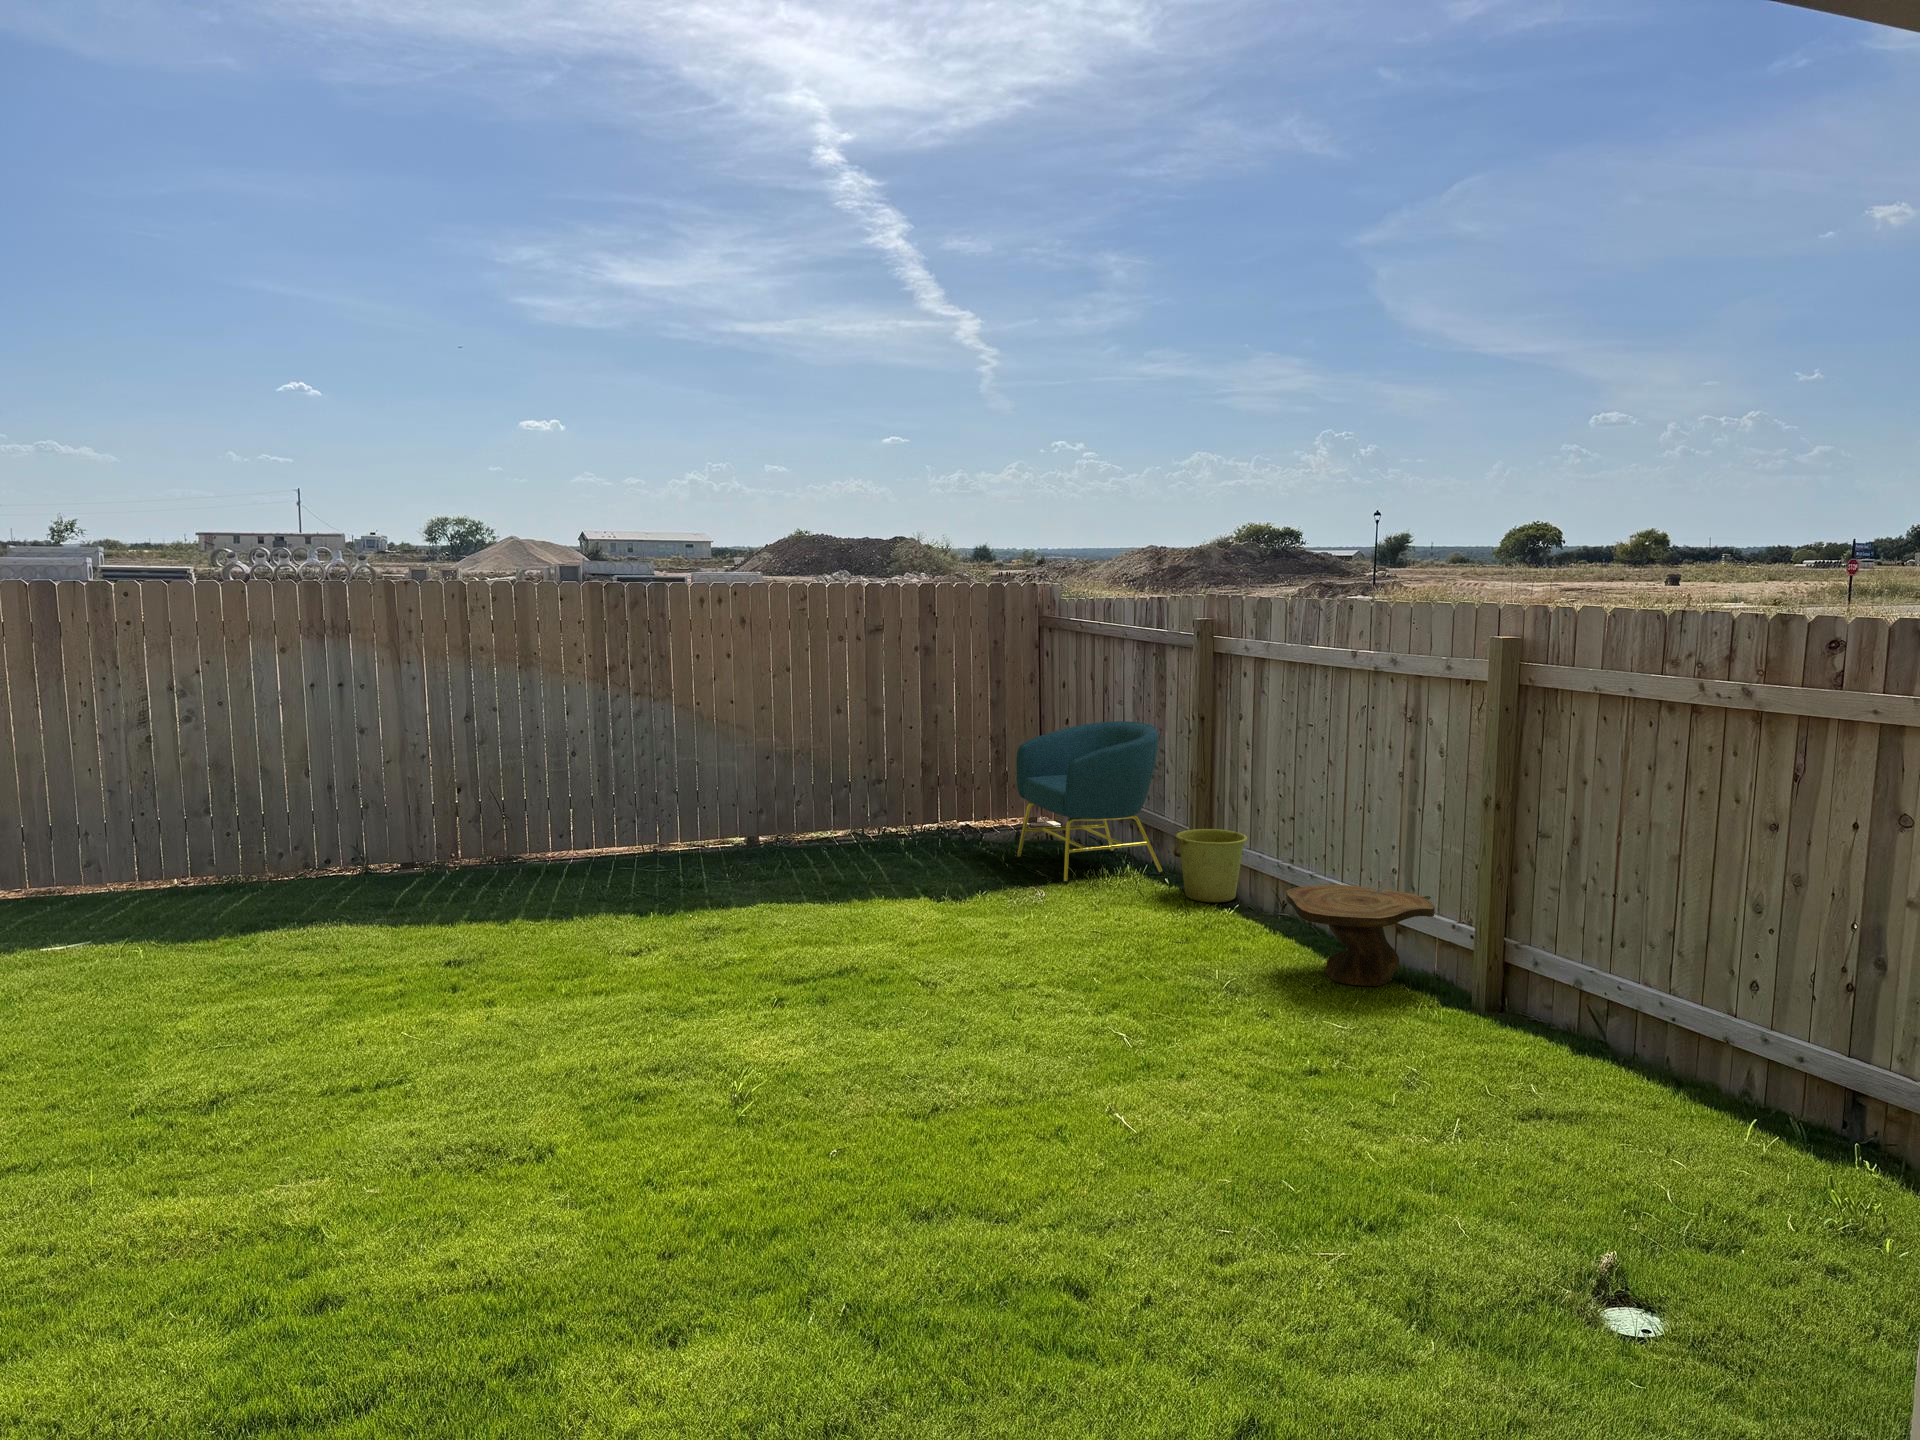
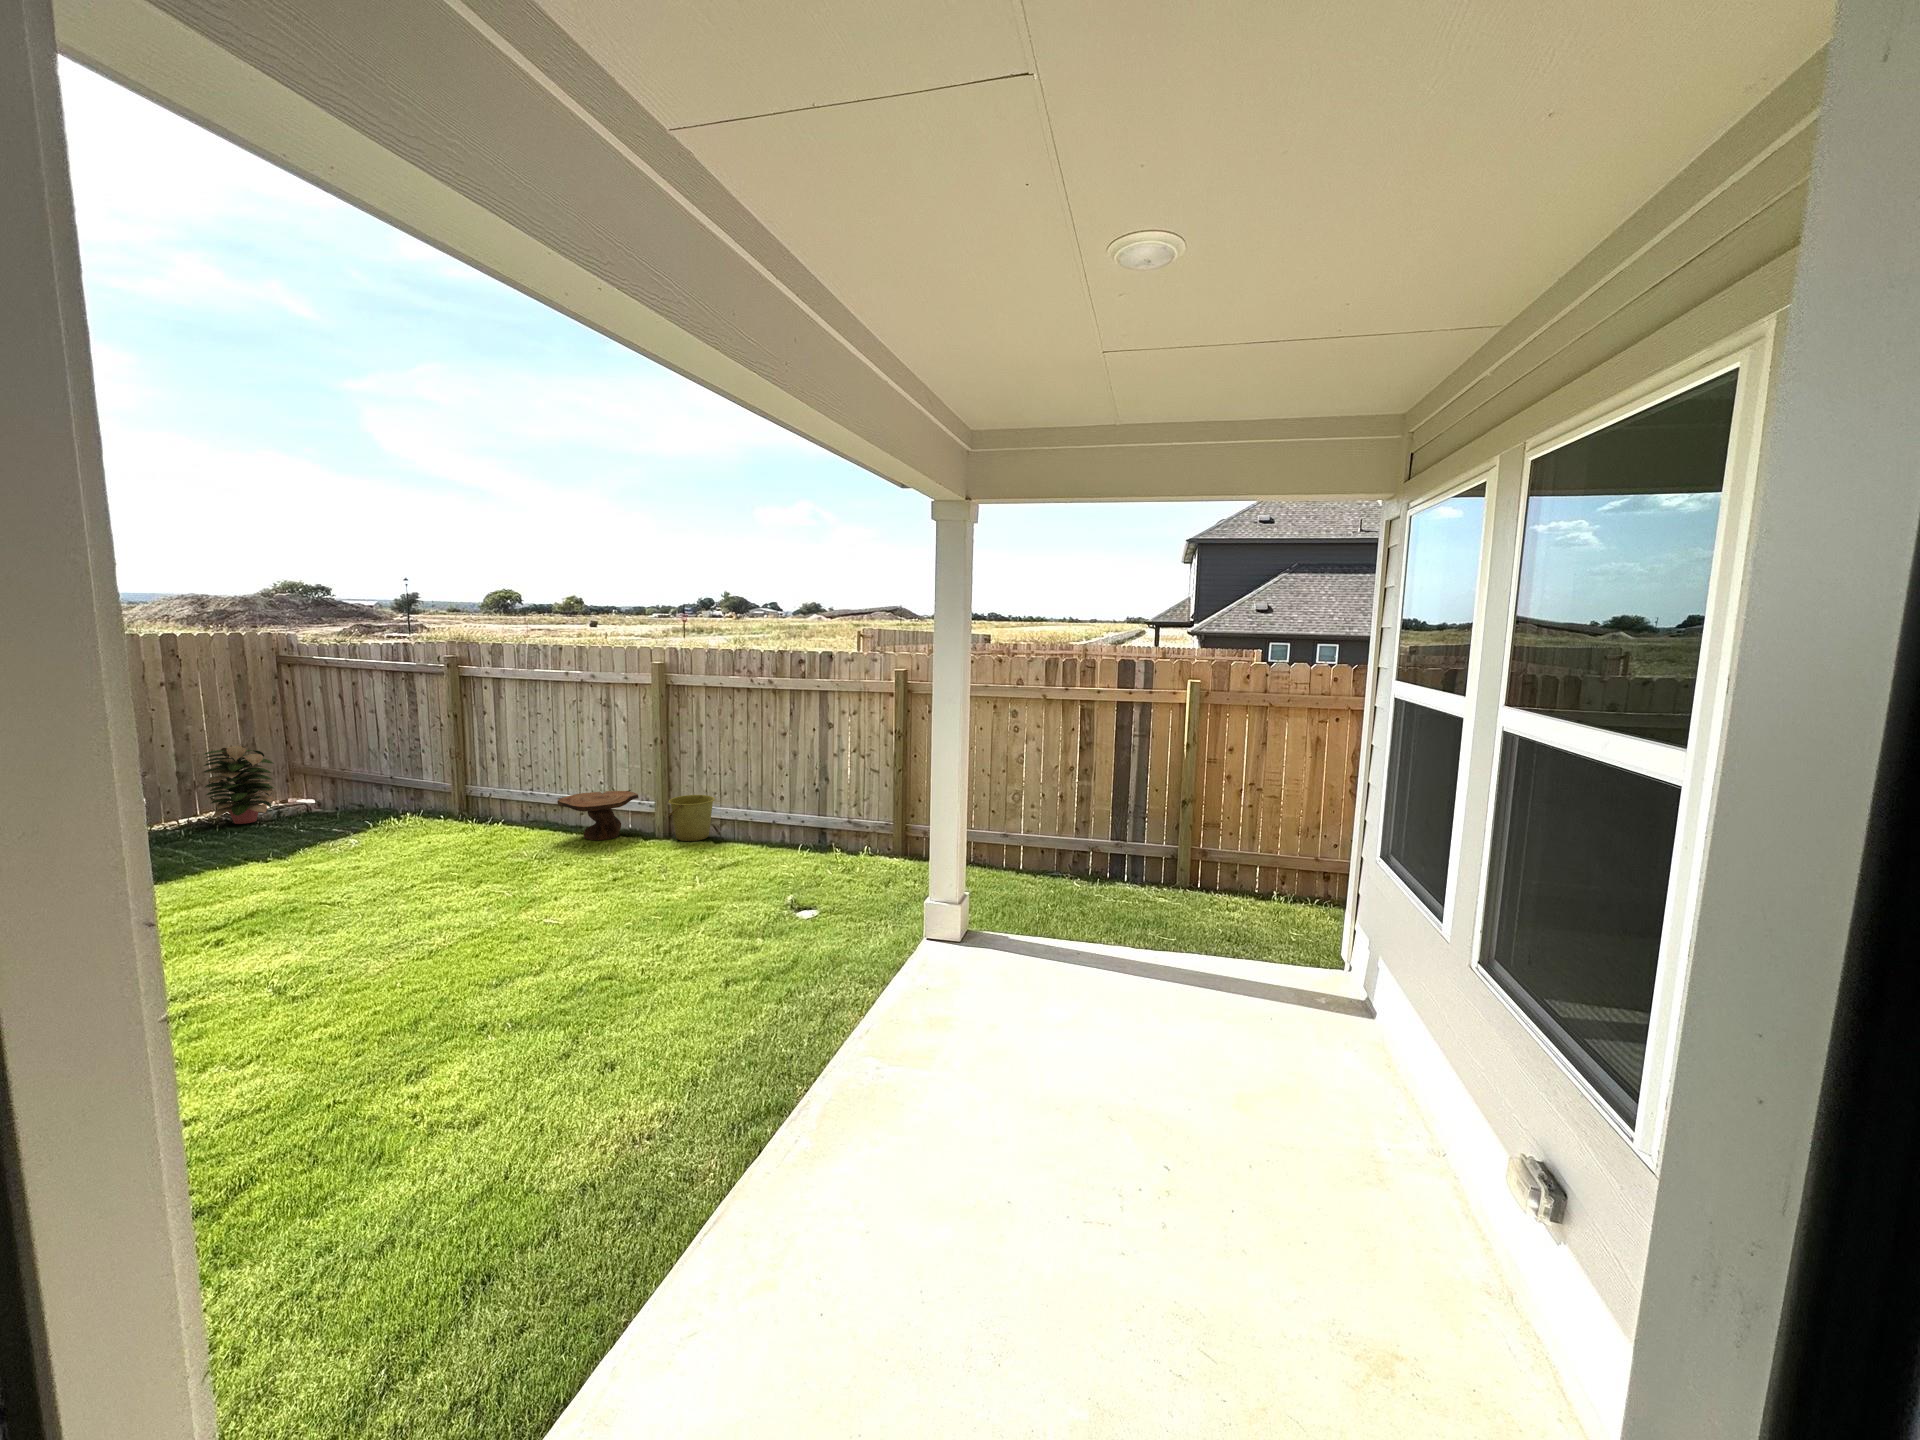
armchair: present [1017,721,1163,884] -> none [296,723,430,831]
decorative plant: none [937,737,1009,844] -> present [203,746,274,824]
bucket: present [1173,829,1247,903] -> present [668,795,715,841]

